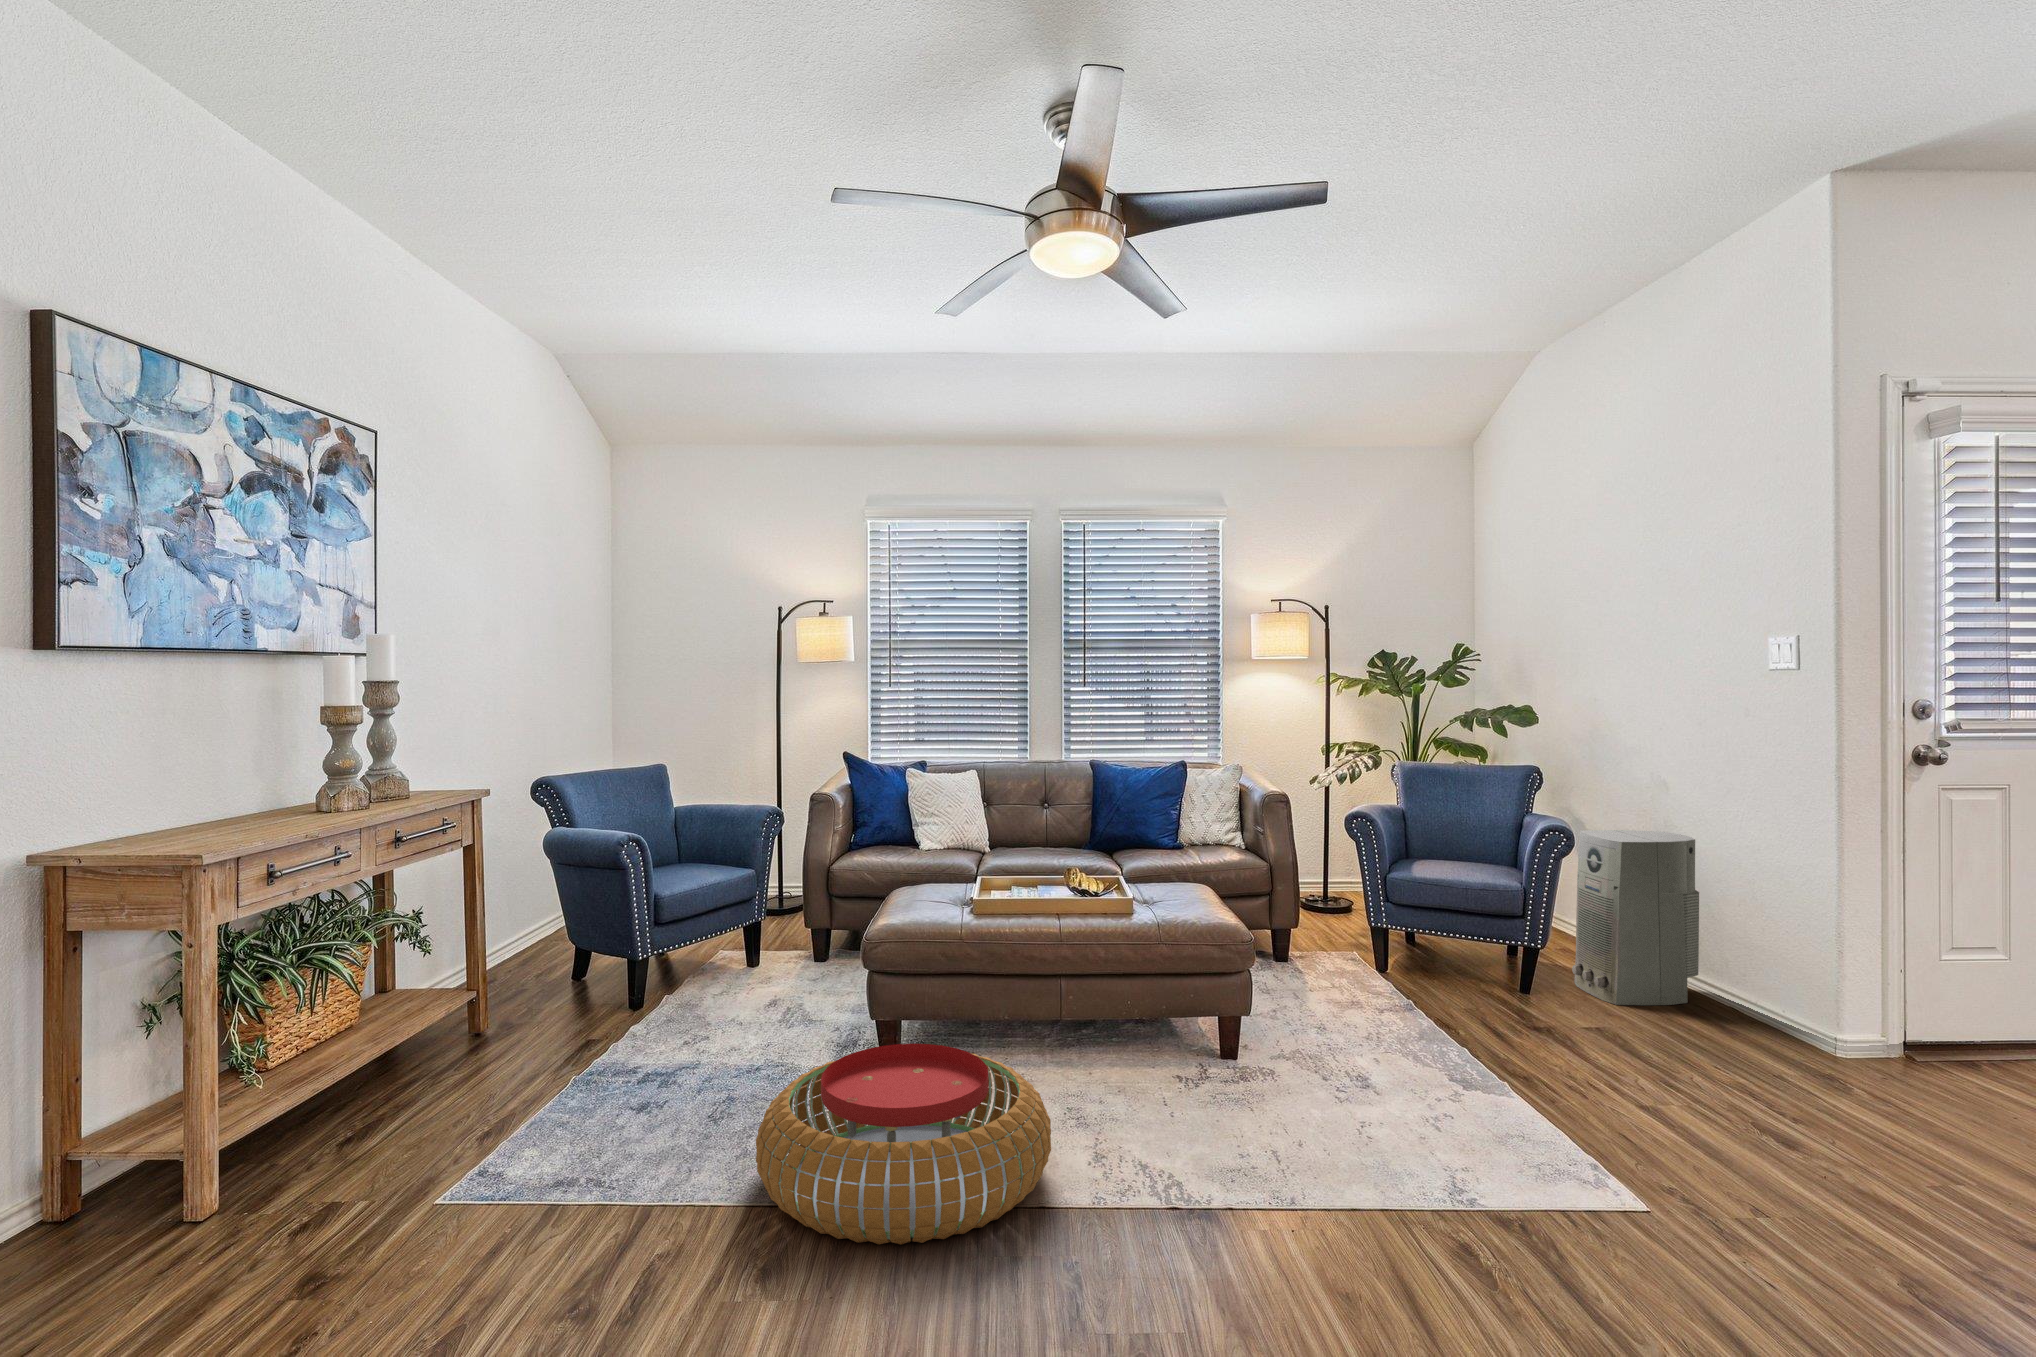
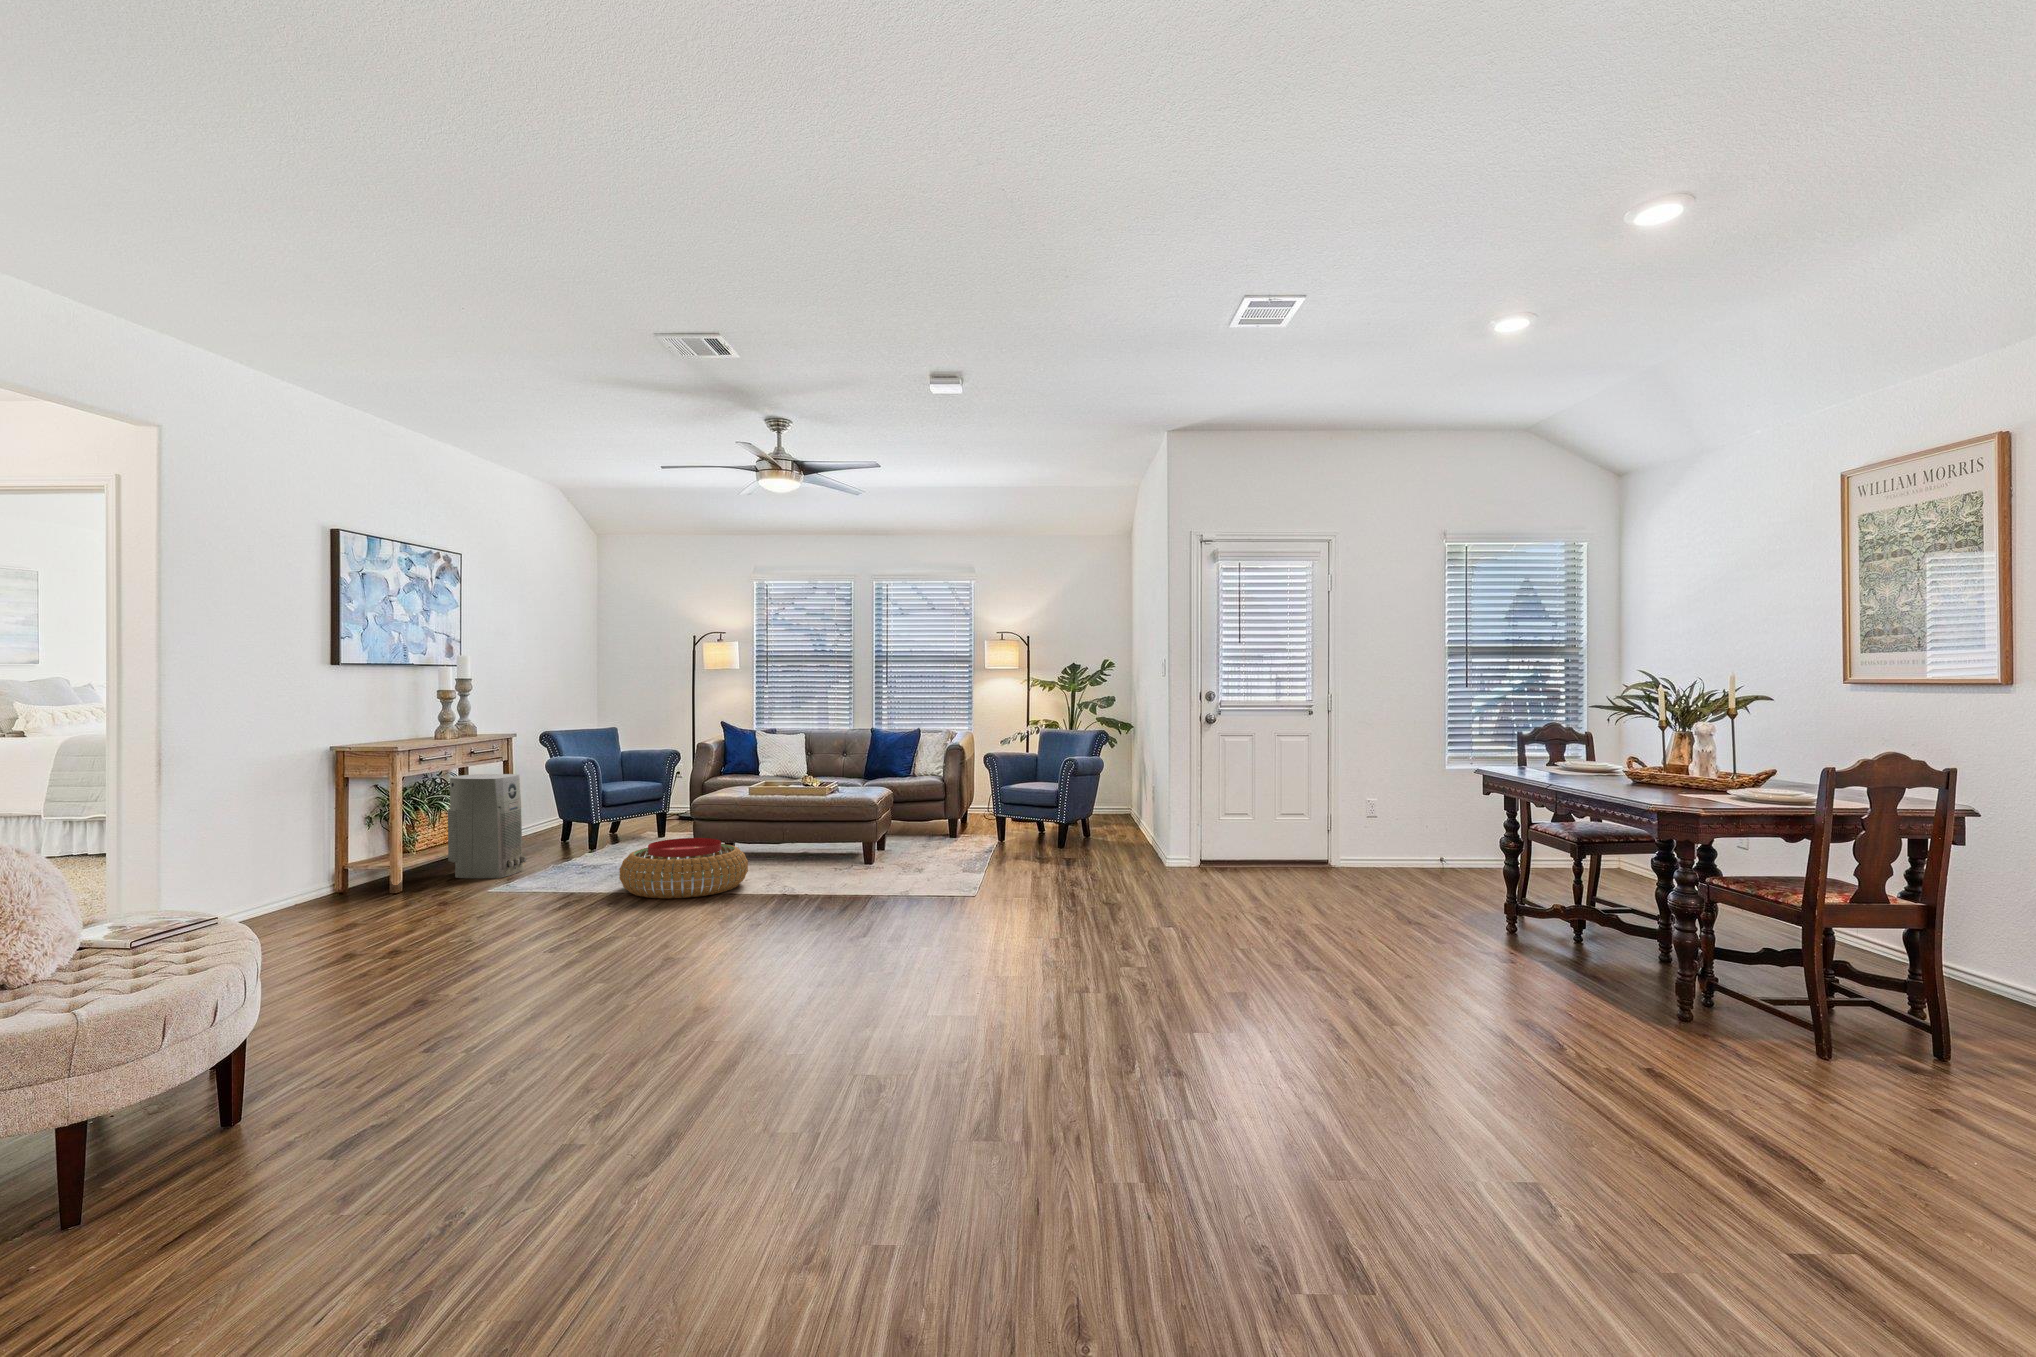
air purifier: present [1572,830,1699,1005] -> present [448,774,527,878]

